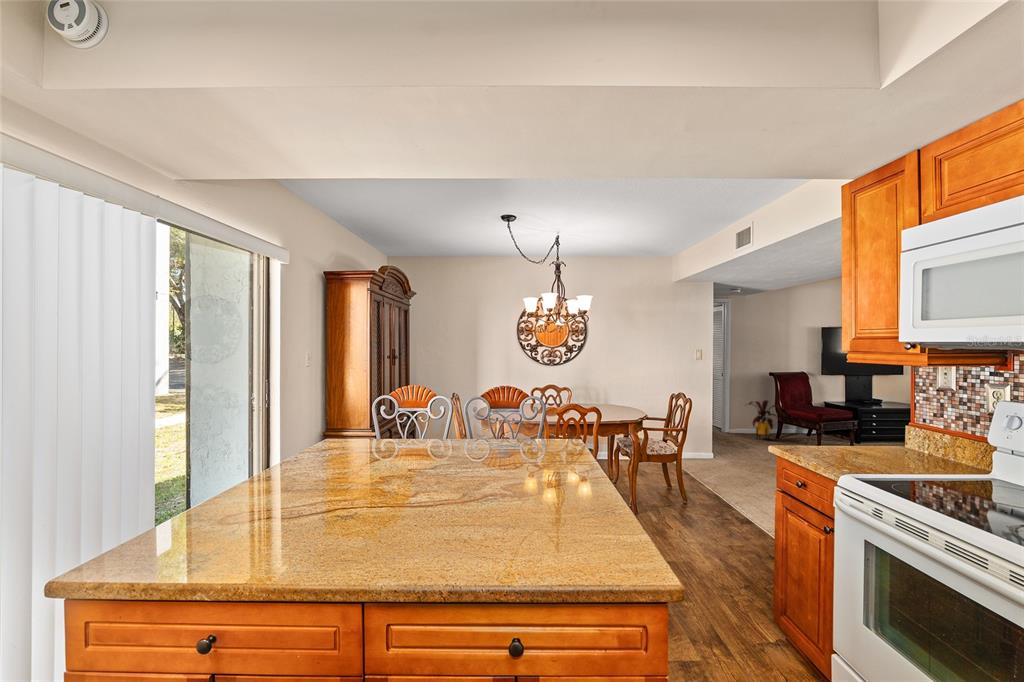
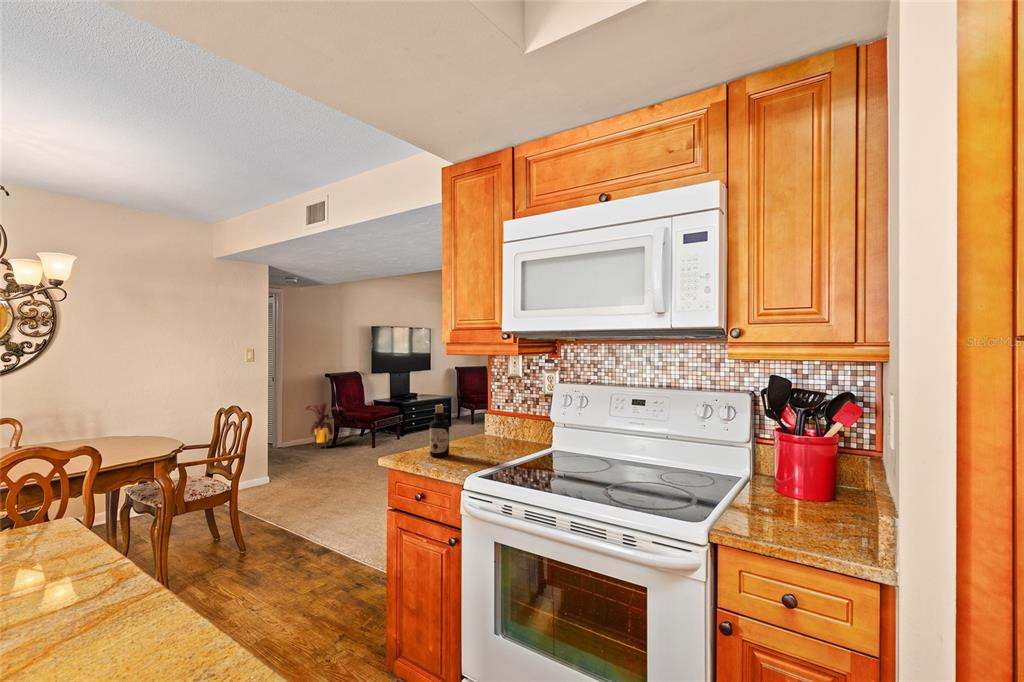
bottle: none [817,408,839,455] -> present [430,405,449,457]

